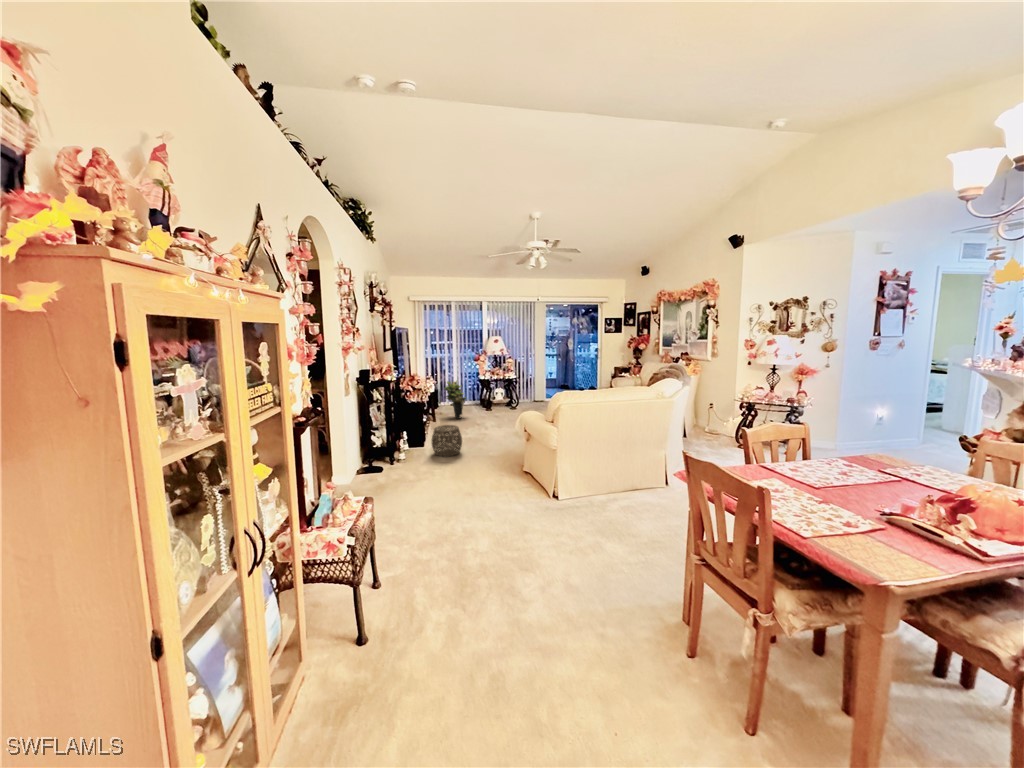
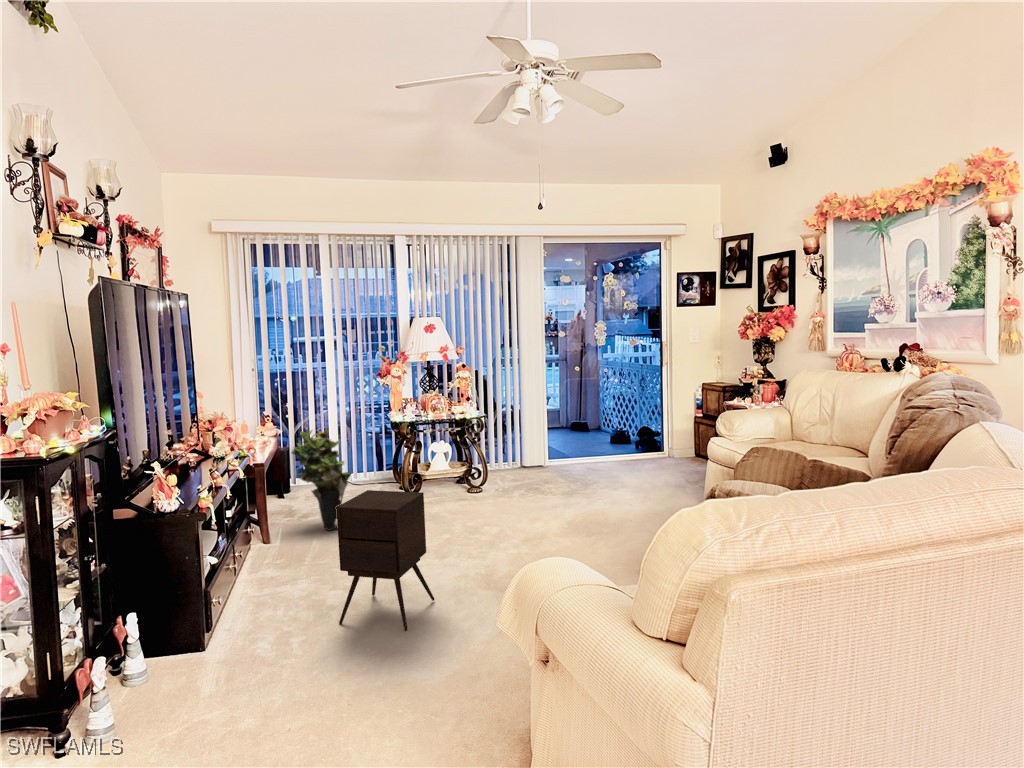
side table: none [468,399,499,444] -> present [336,490,434,631]
woven basket: present [432,425,462,456] -> none [201,589,311,709]

